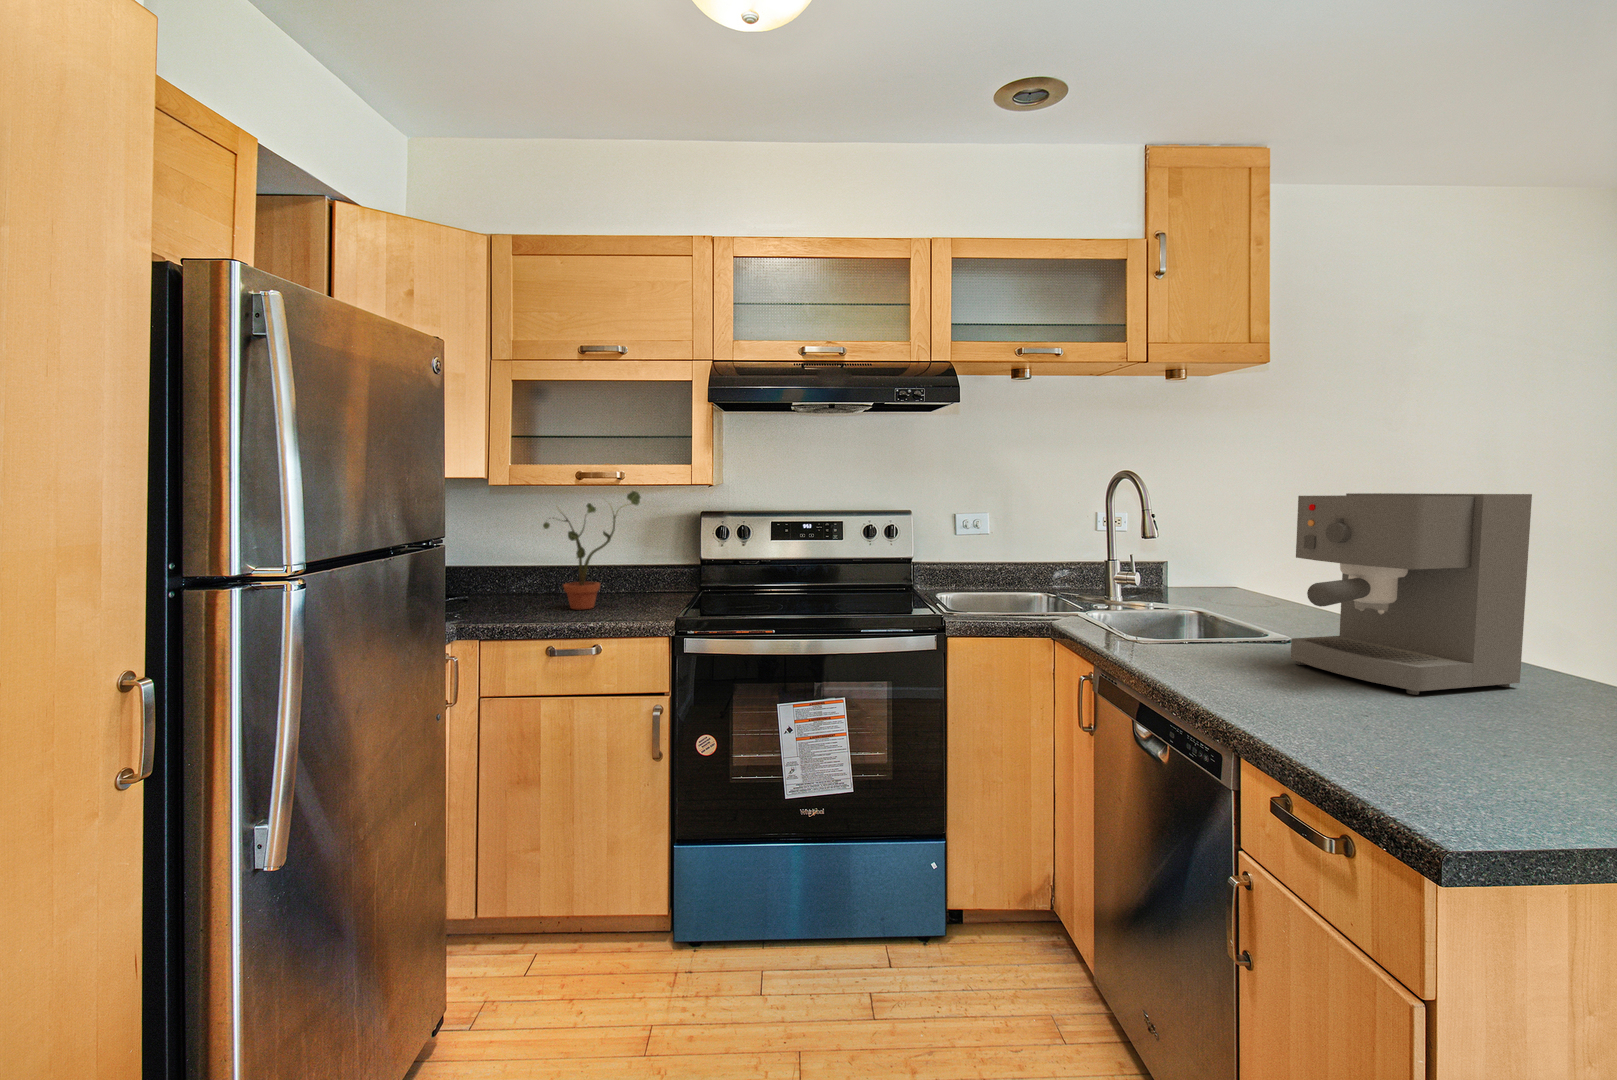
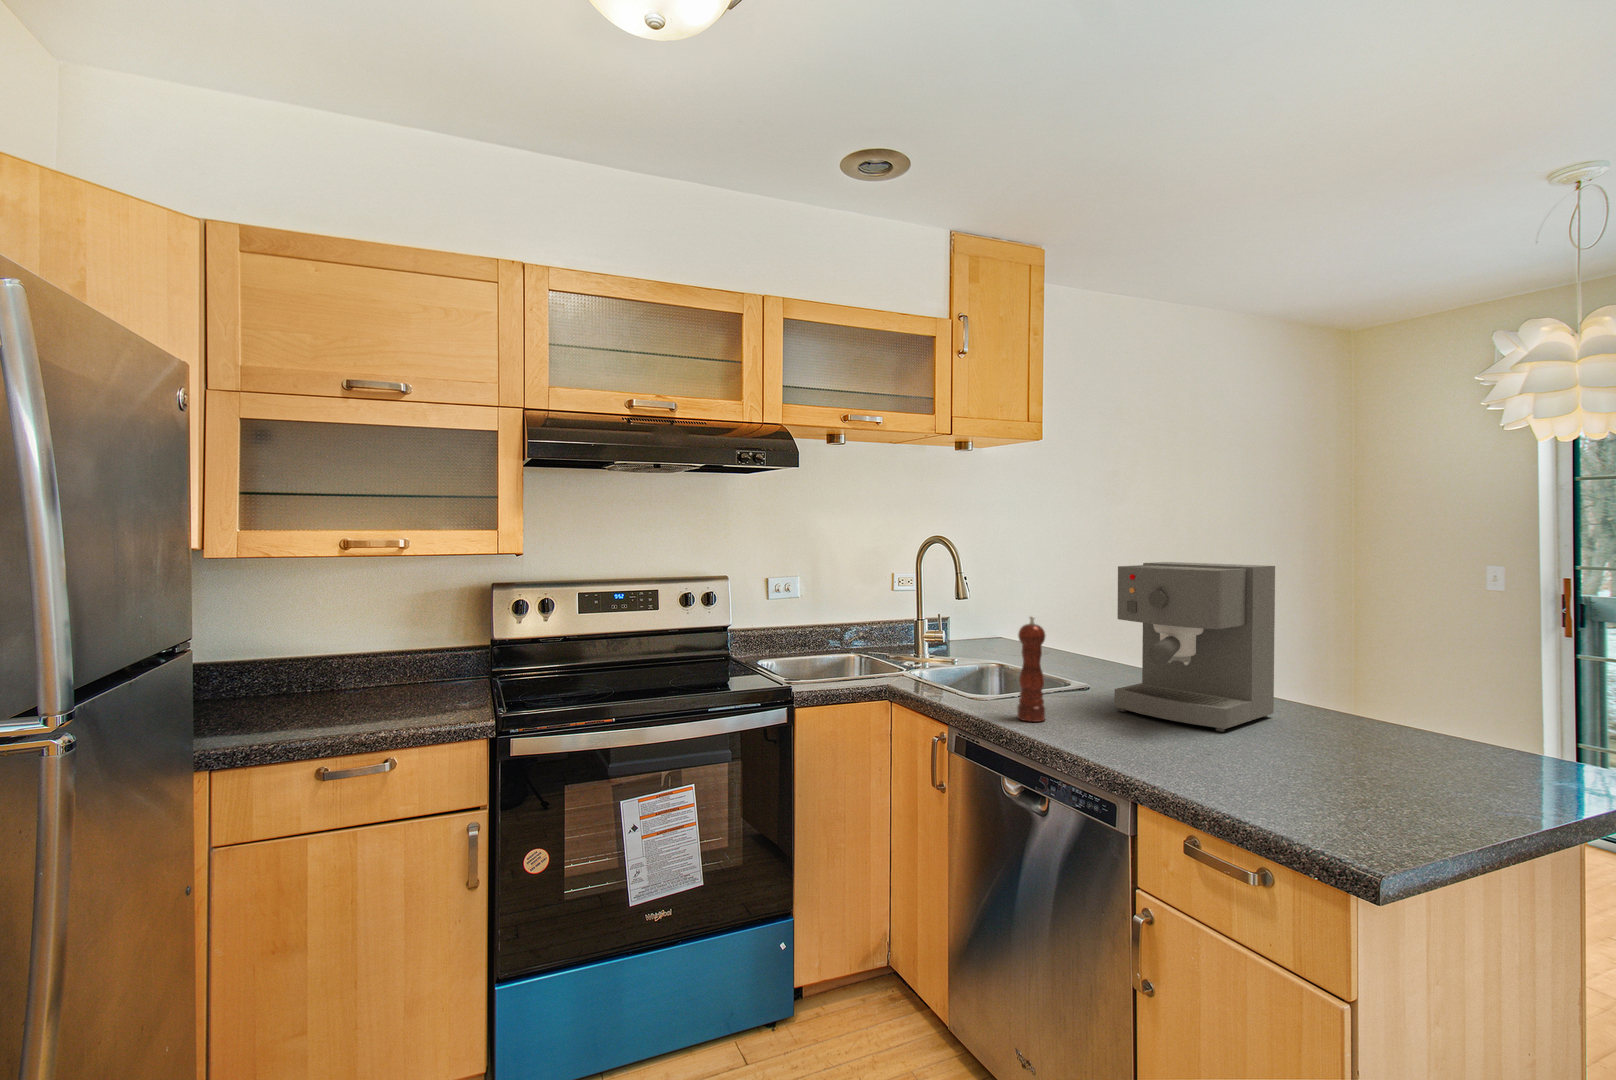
potted plant: present [543,491,641,609] -> none [292,557,417,712]
pepper mill: none [1156,550,1191,665] -> present [1017,616,1046,722]

